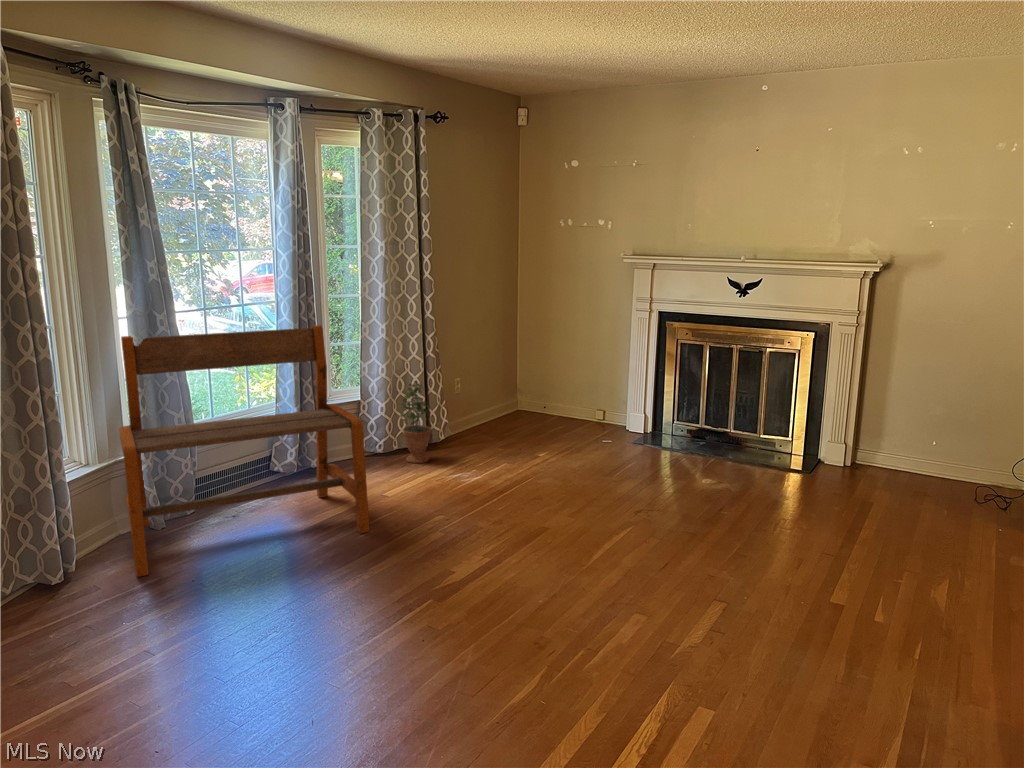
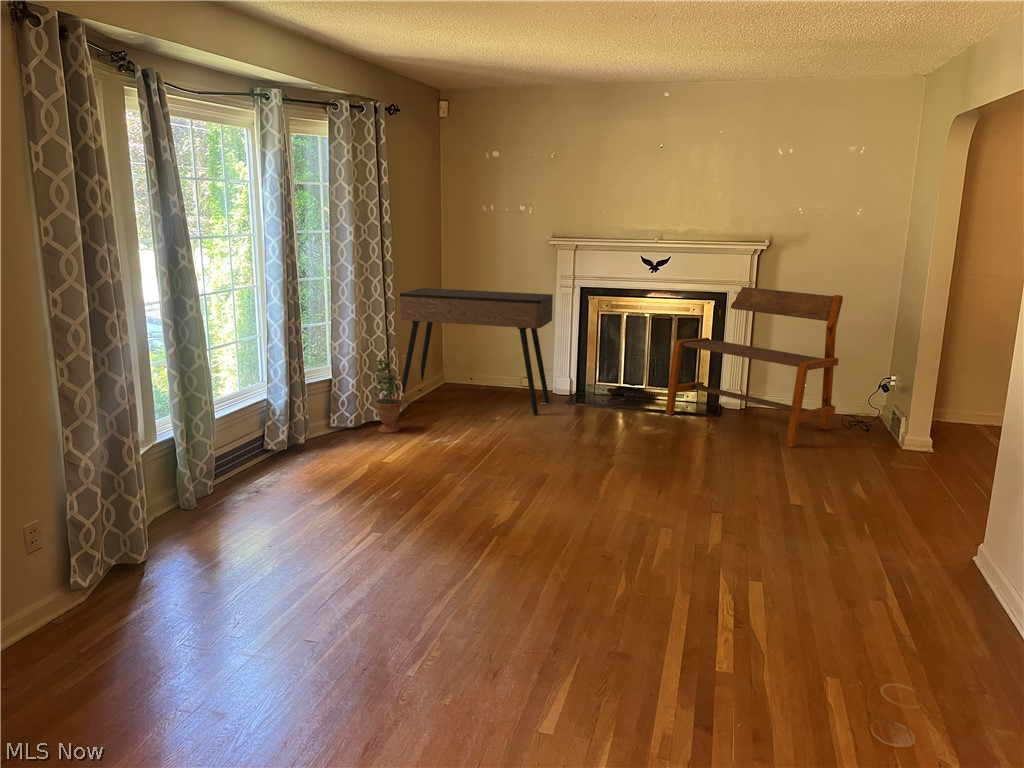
console table: none [452,308,620,456] -> present [400,288,553,415]
bench: present [119,325,369,577] -> present [665,287,843,447]

